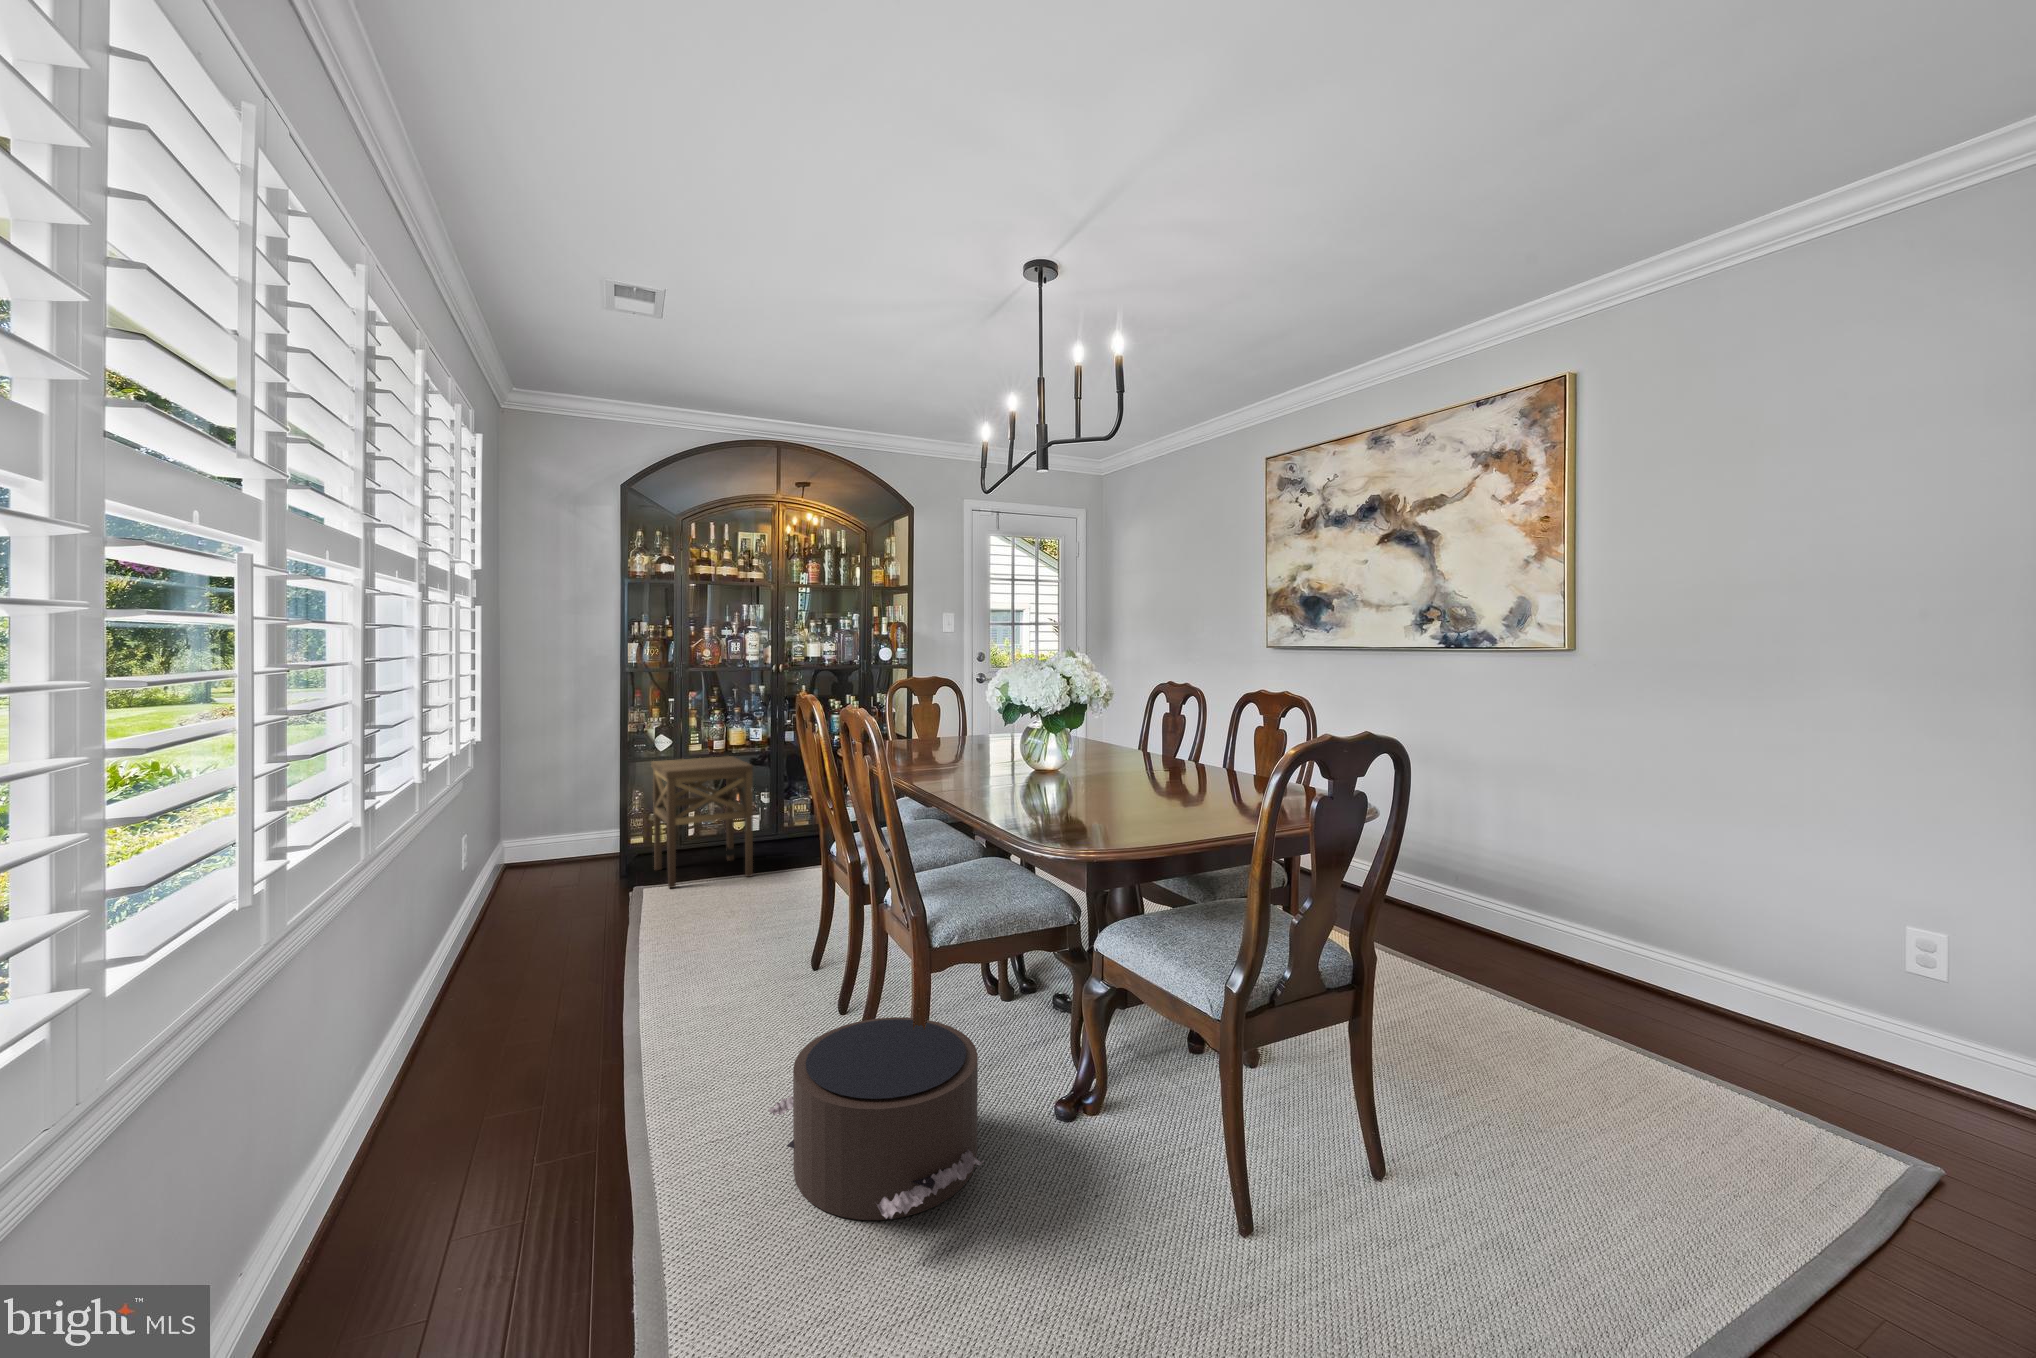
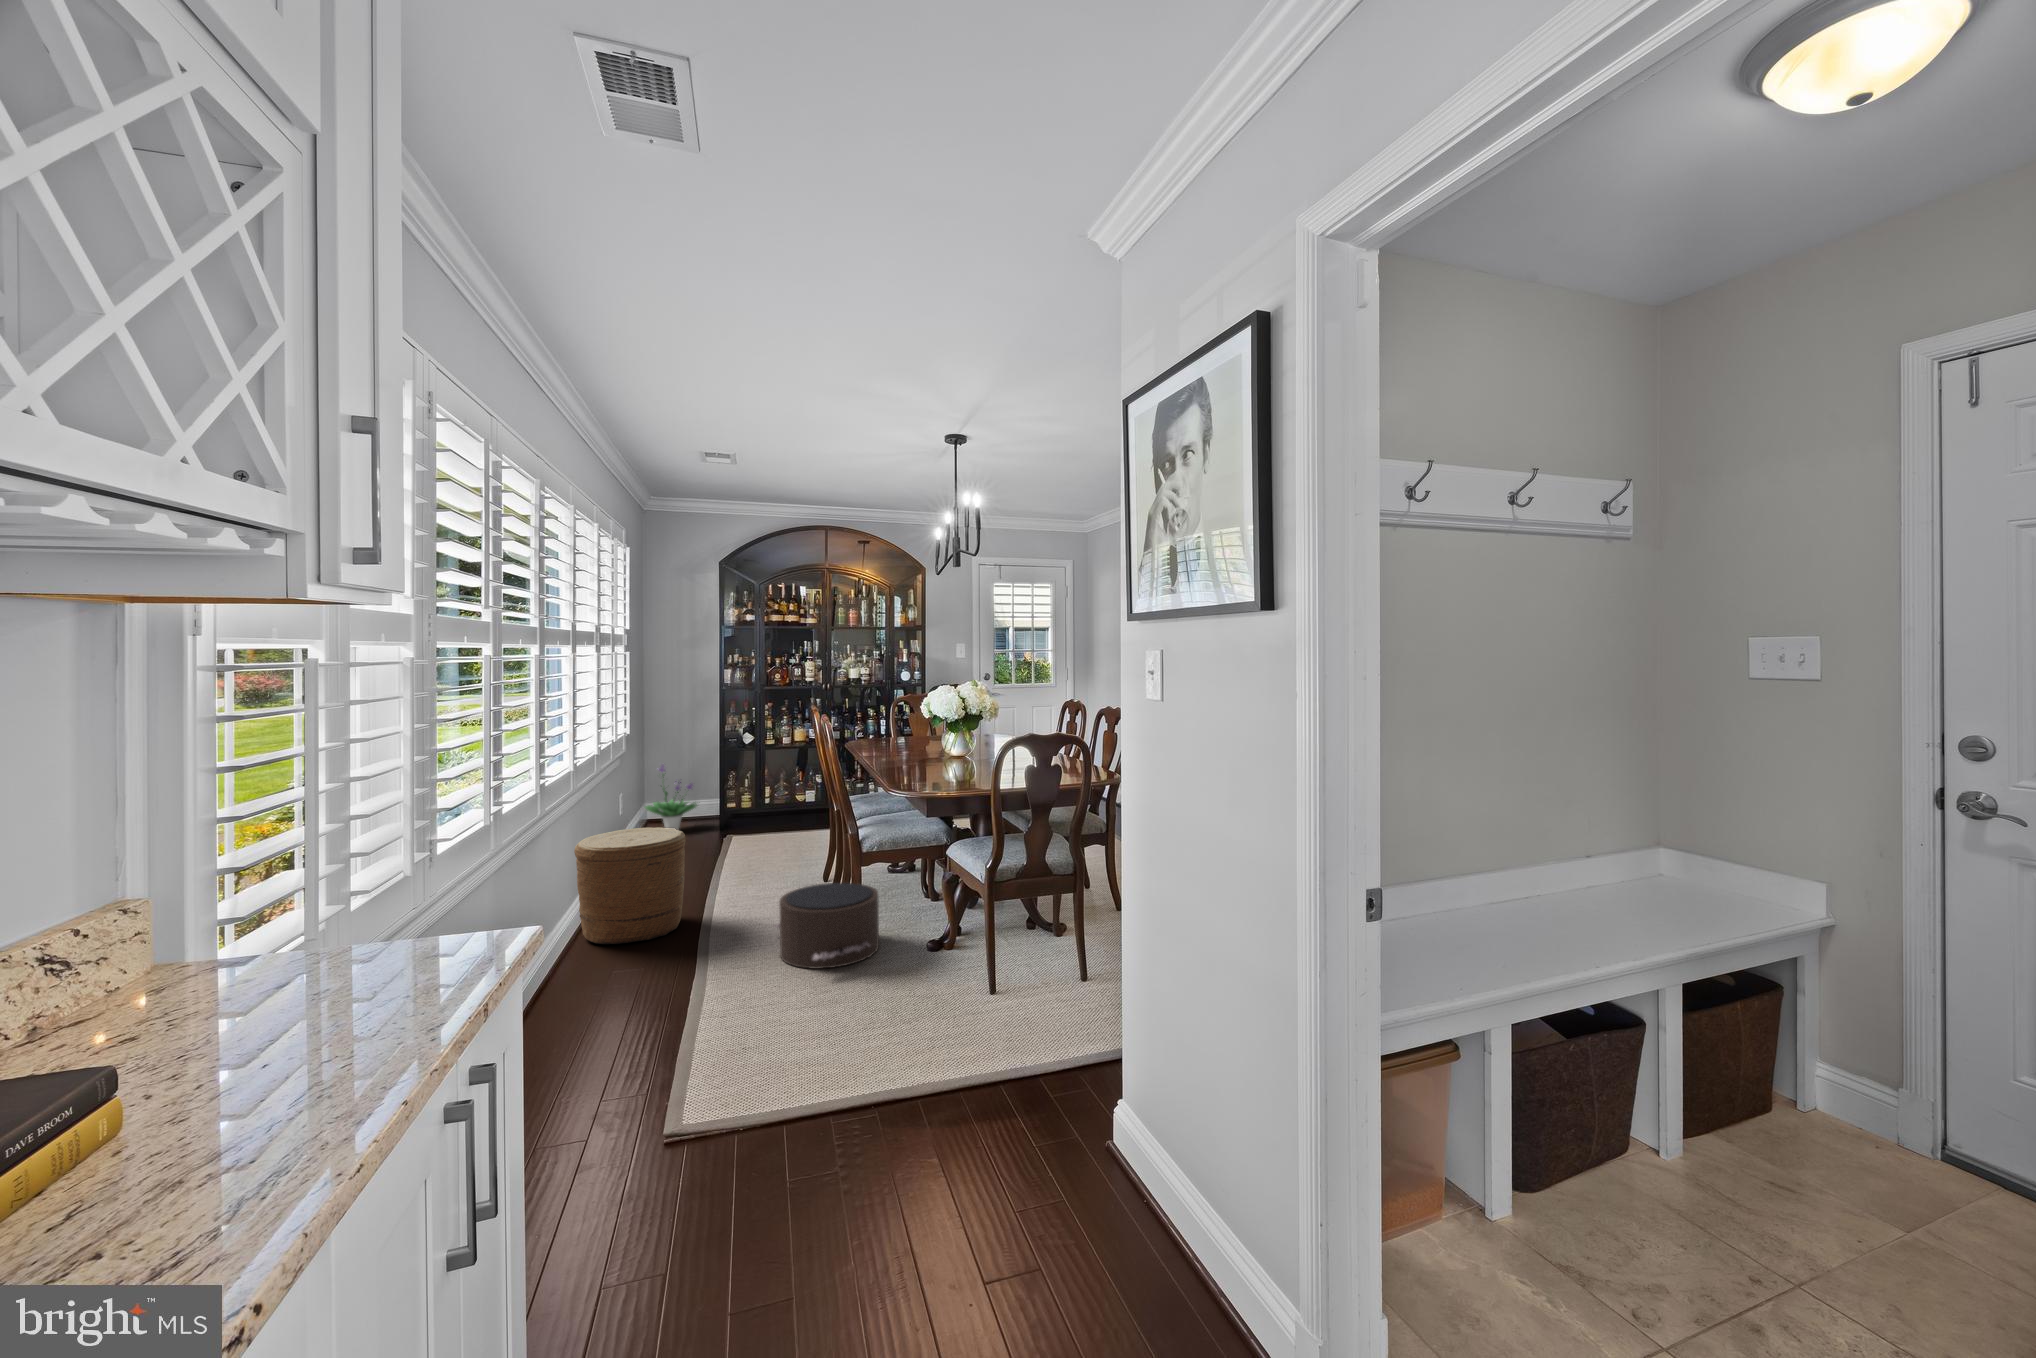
side table: present [651,756,753,888] -> none [740,748,806,836]
potted plant: none [501,780,590,886] -> present [645,764,697,829]
woven basket: none [368,915,593,1165] -> present [574,827,686,944]

